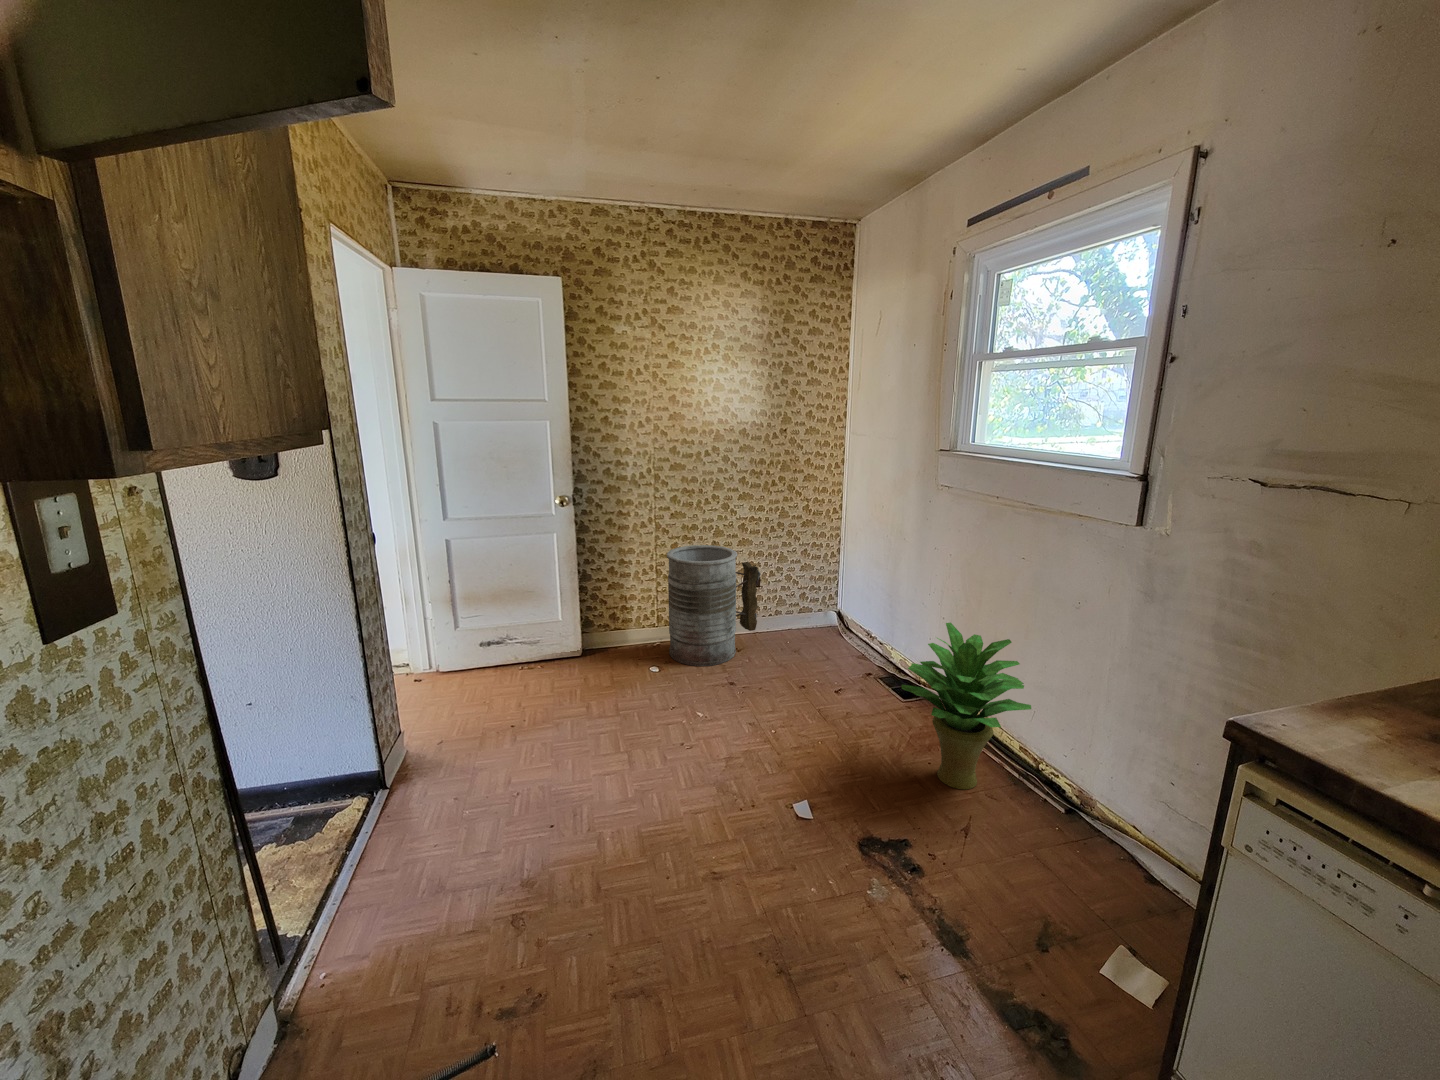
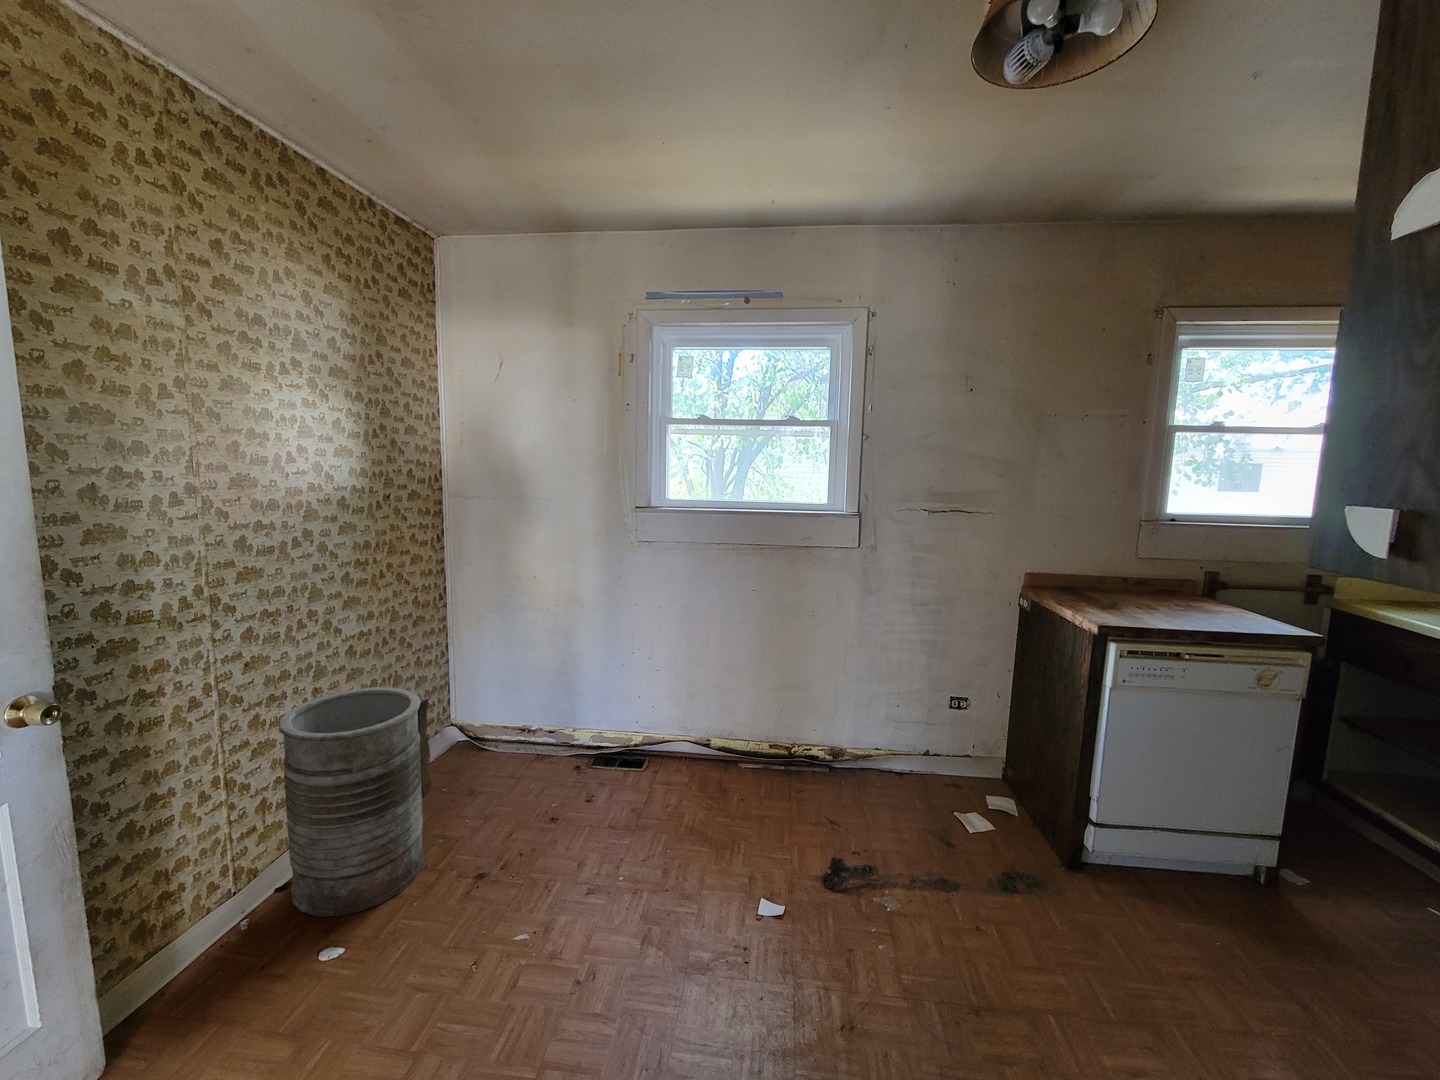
potted plant: present [902,623,1031,789] -> none [724,661,829,807]

